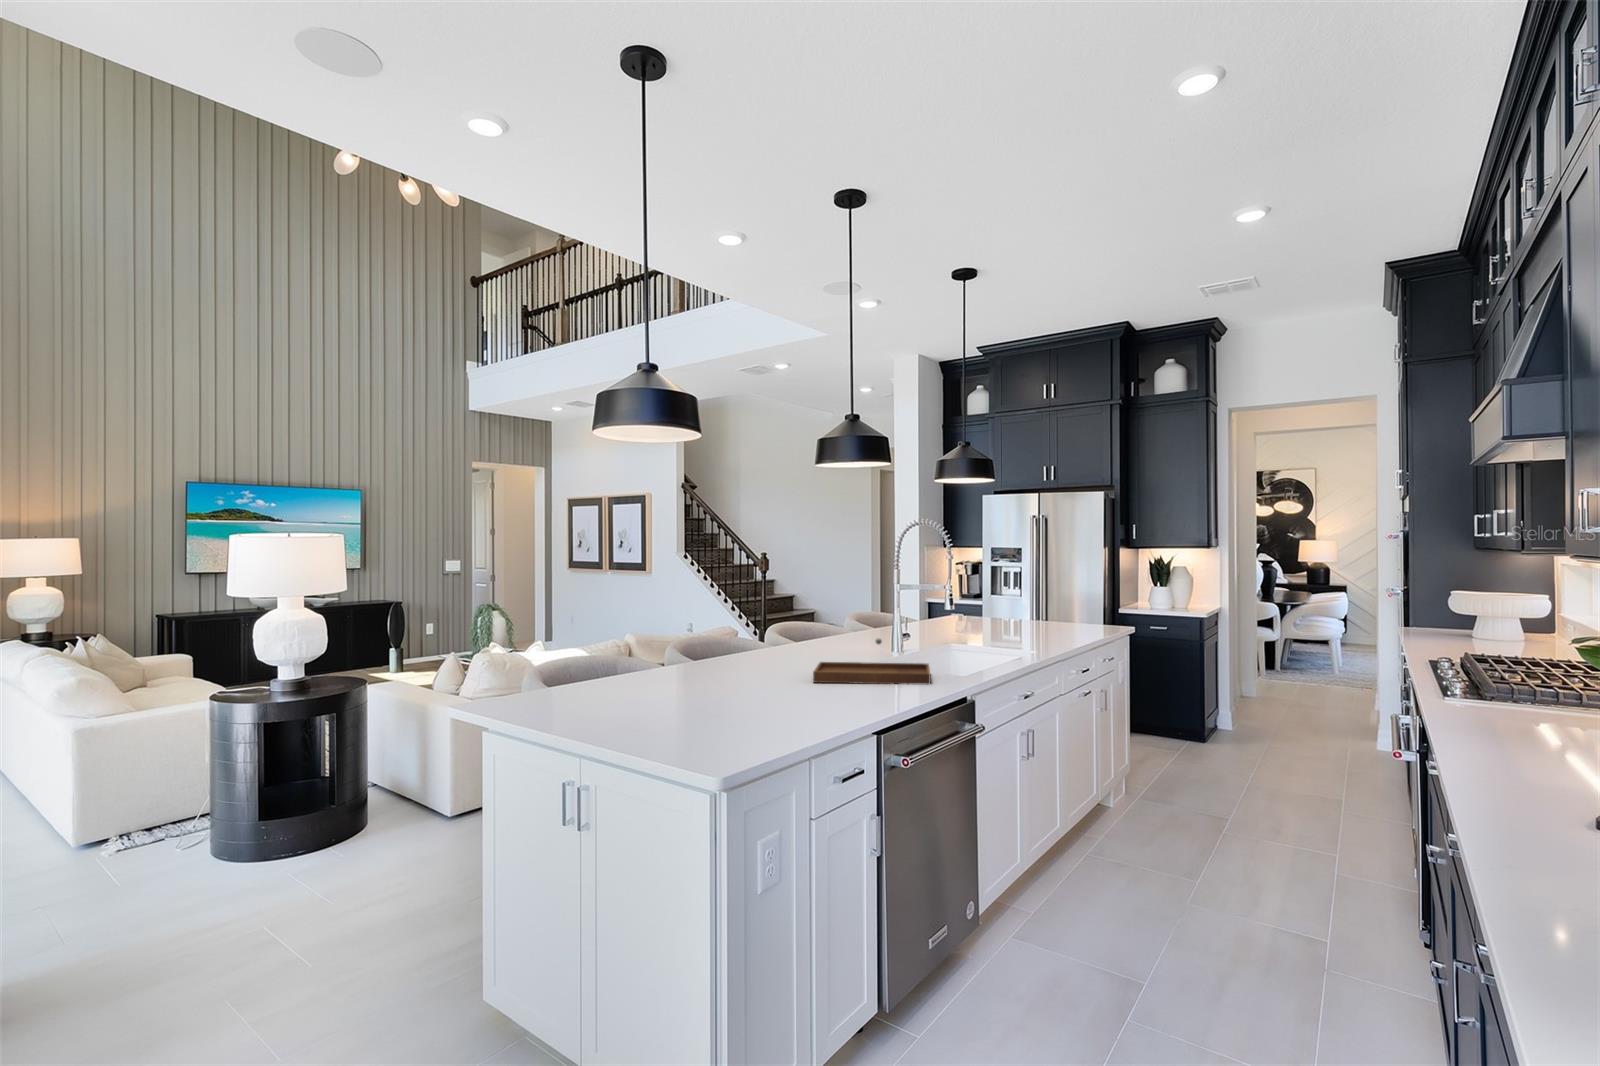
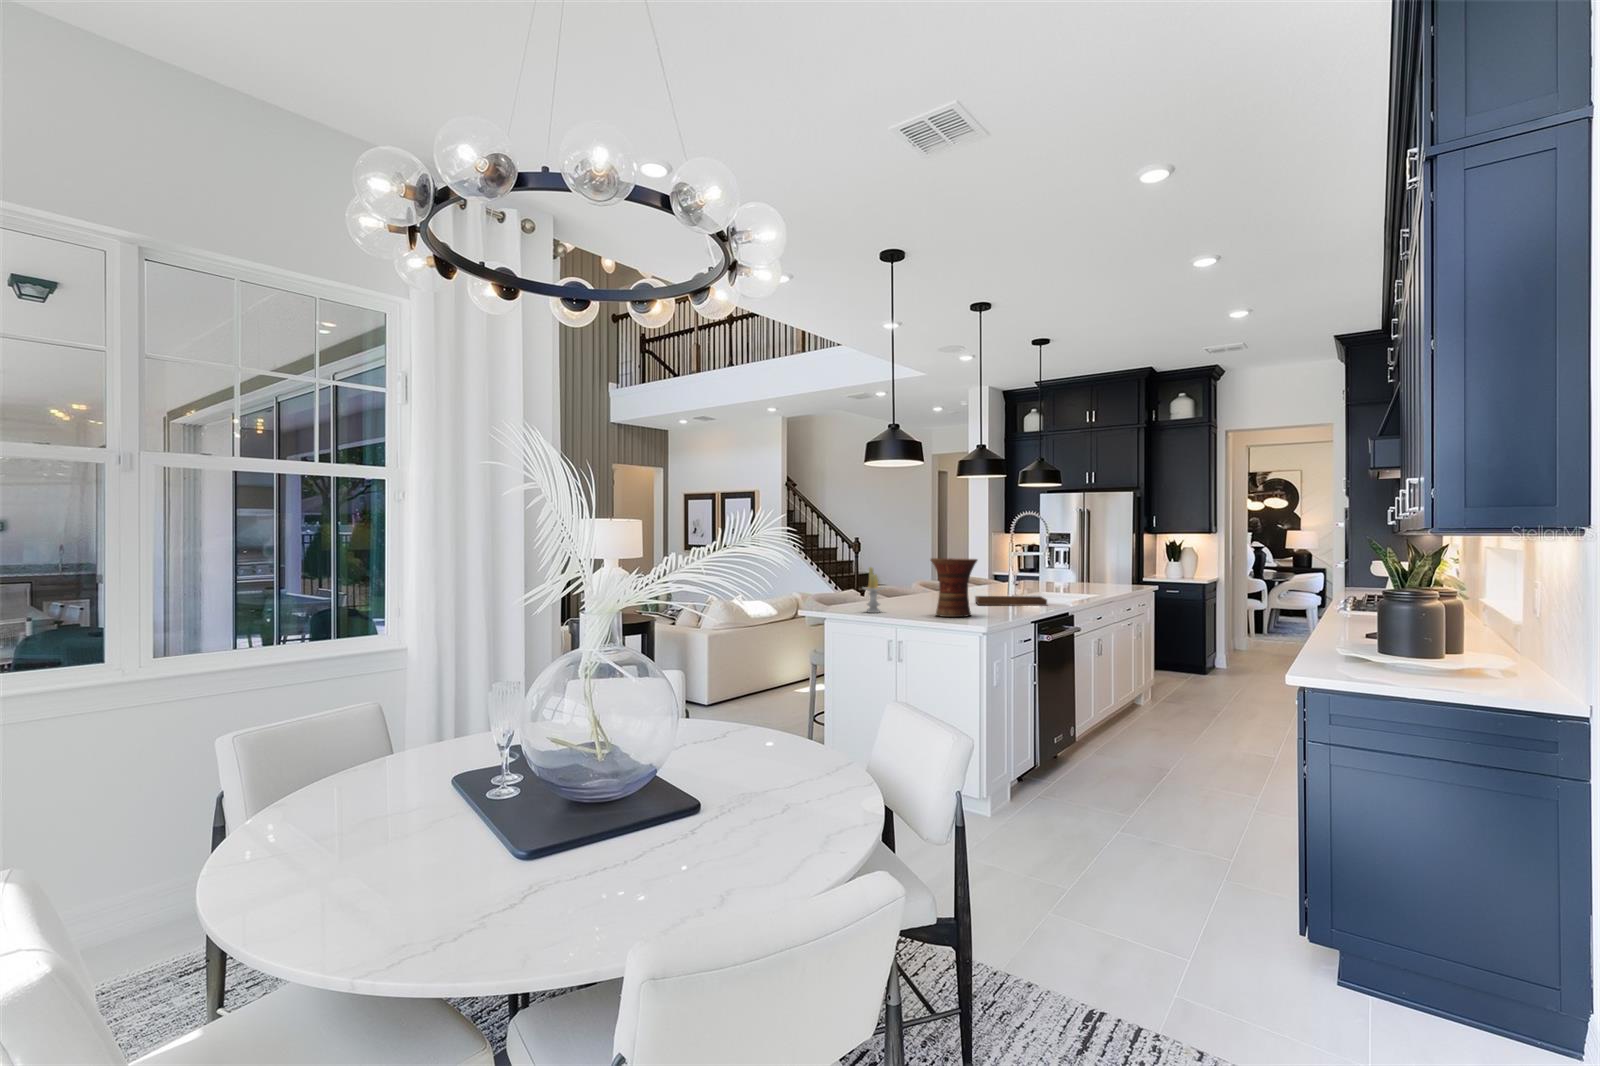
vase: none [673,610,764,731] -> present [931,558,977,617]
candle: none [574,623,617,710] -> present [863,567,884,613]

